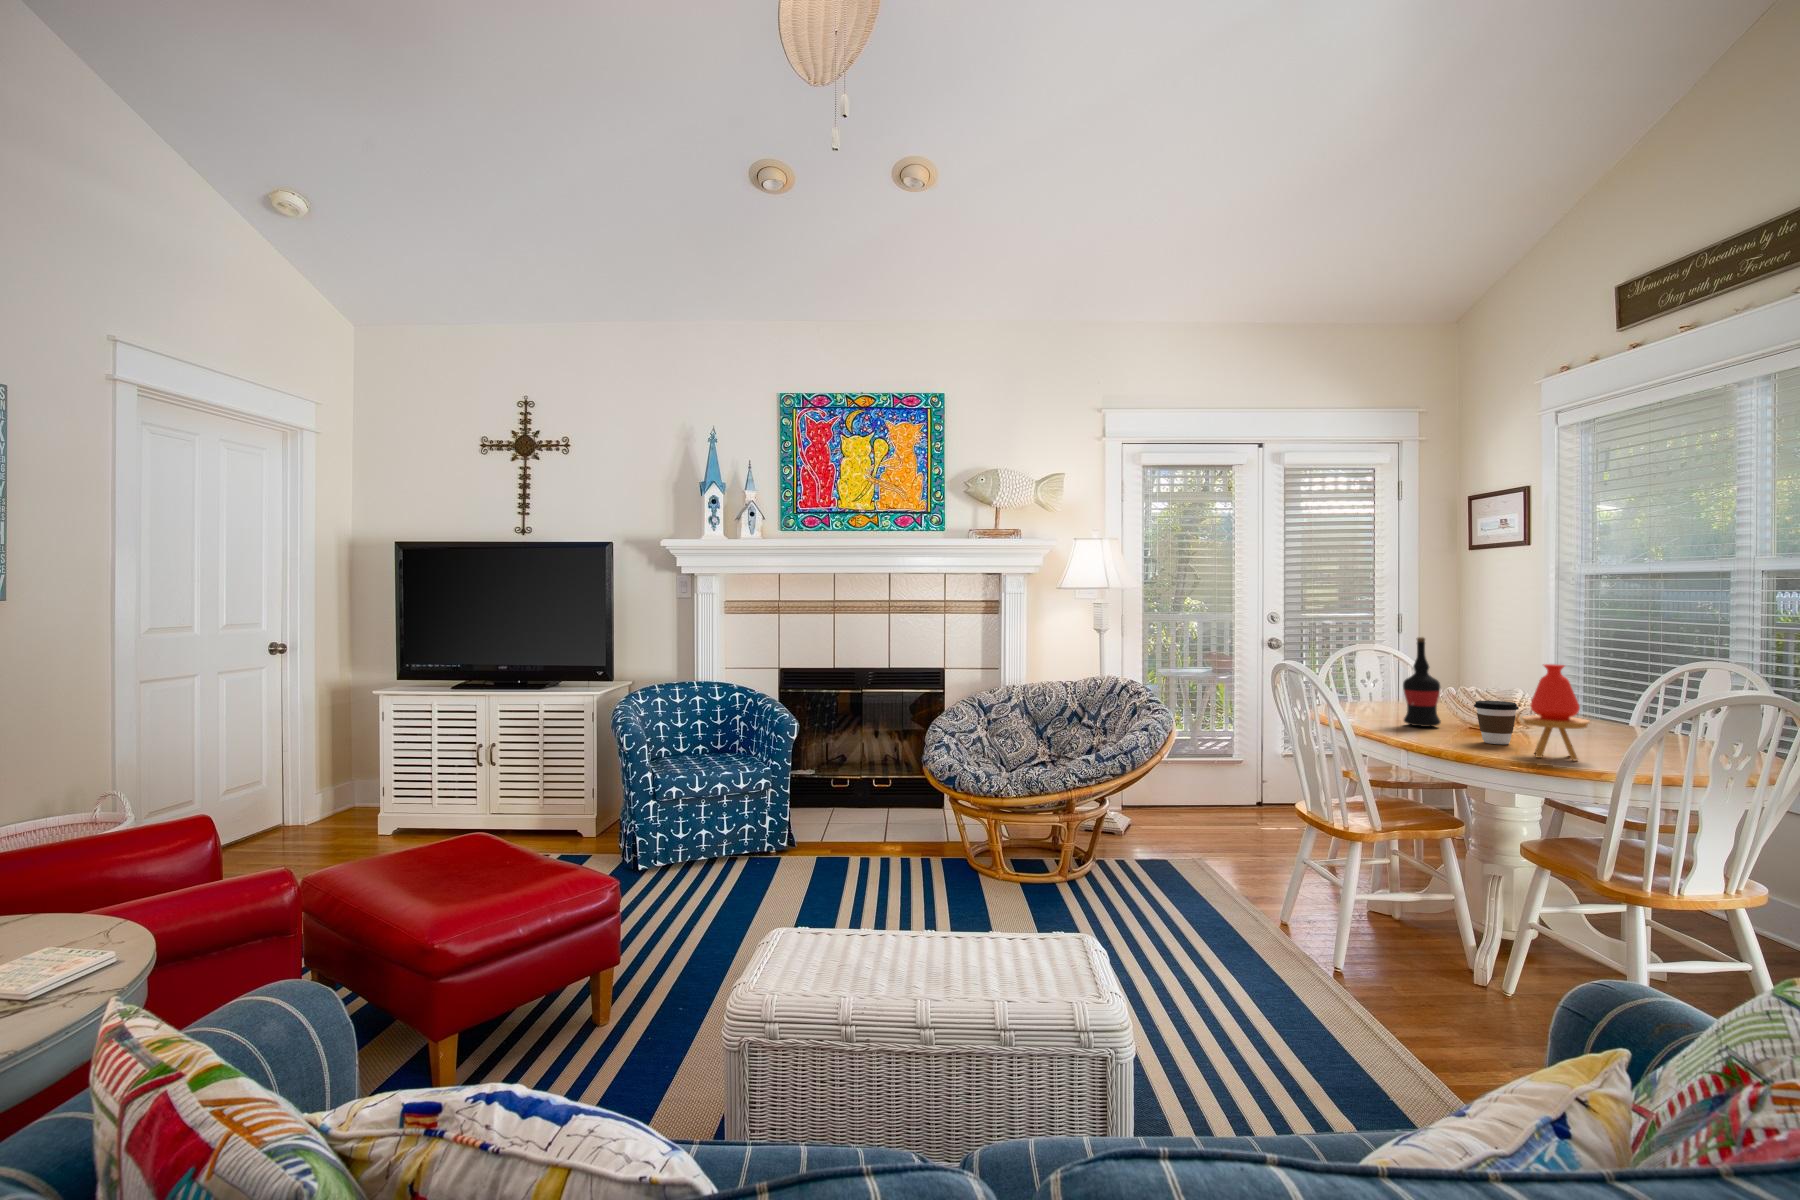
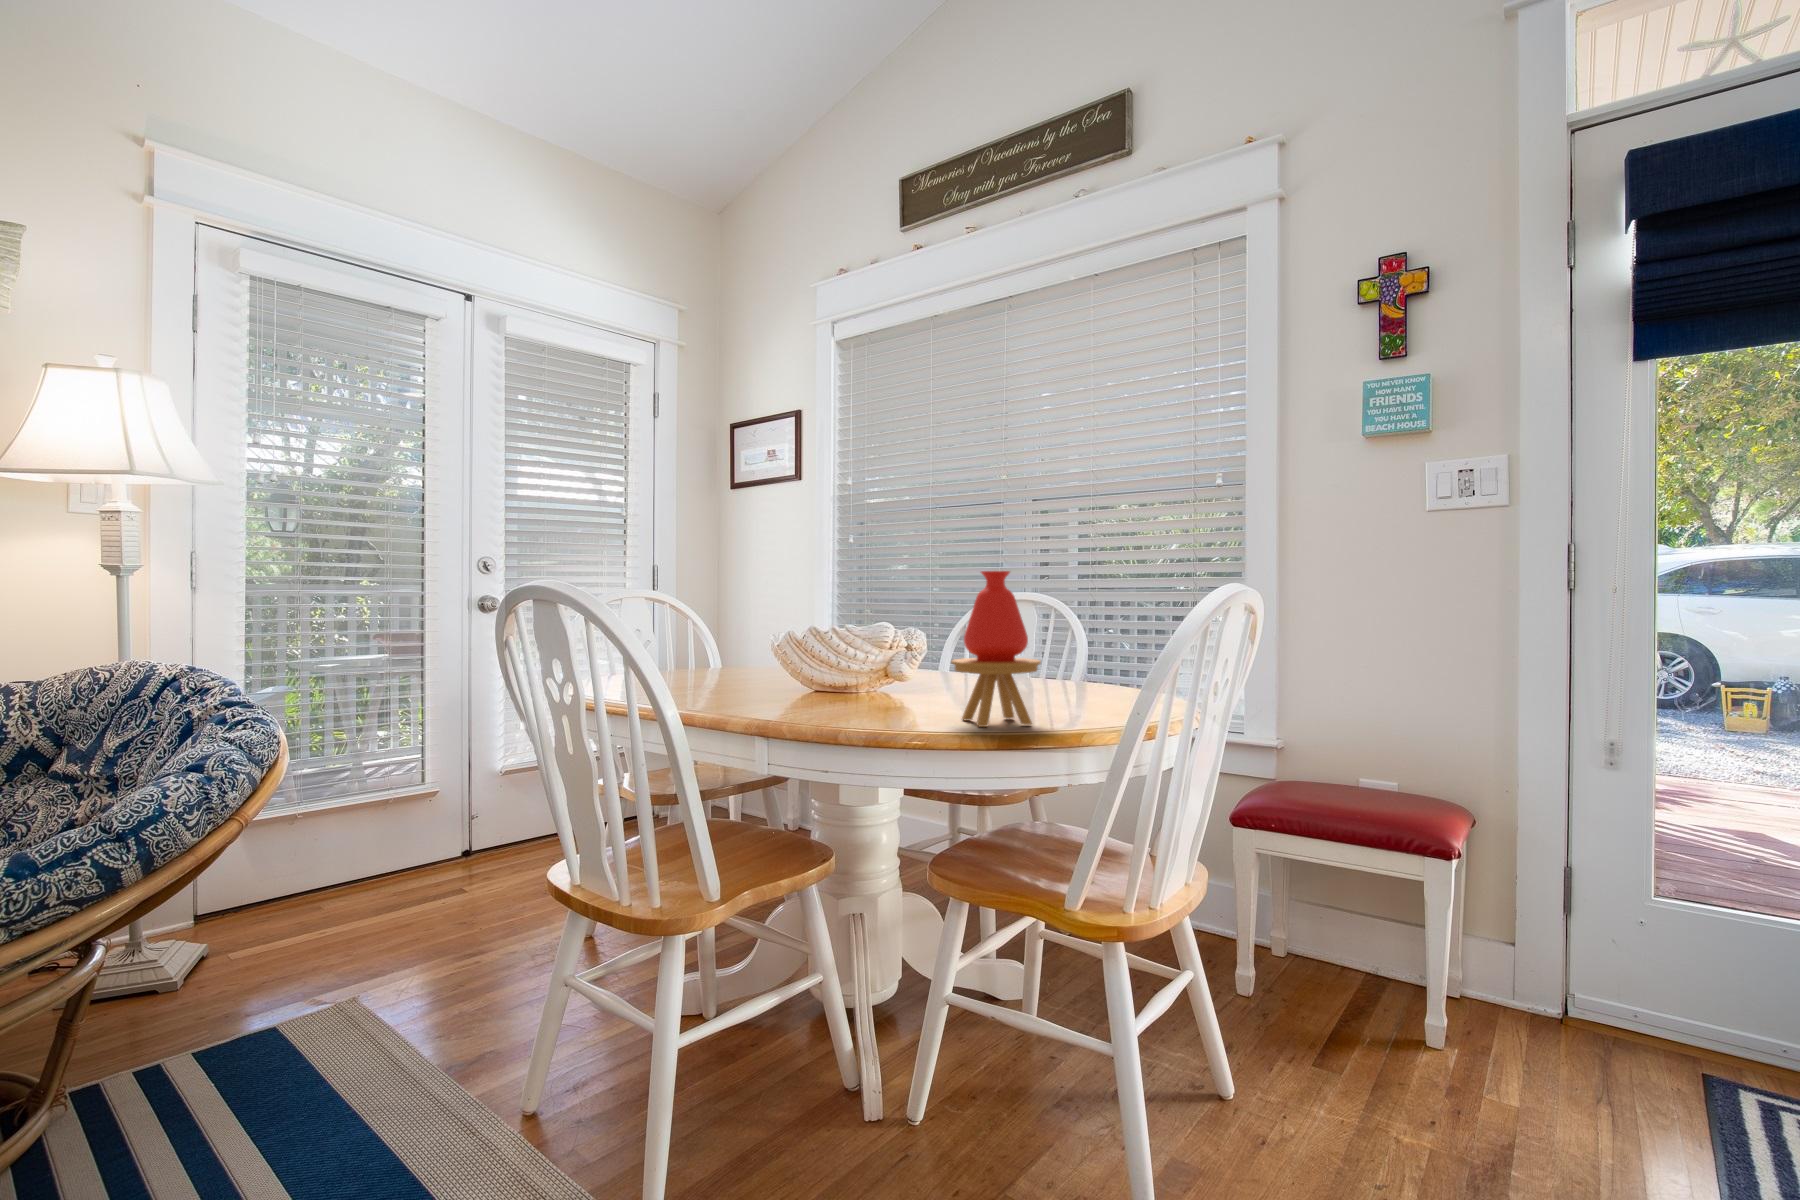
wine bottle: present [1403,637,1441,727] -> none [739,549,792,699]
coffee cup: present [1474,701,1519,744] -> none [864,643,924,713]

